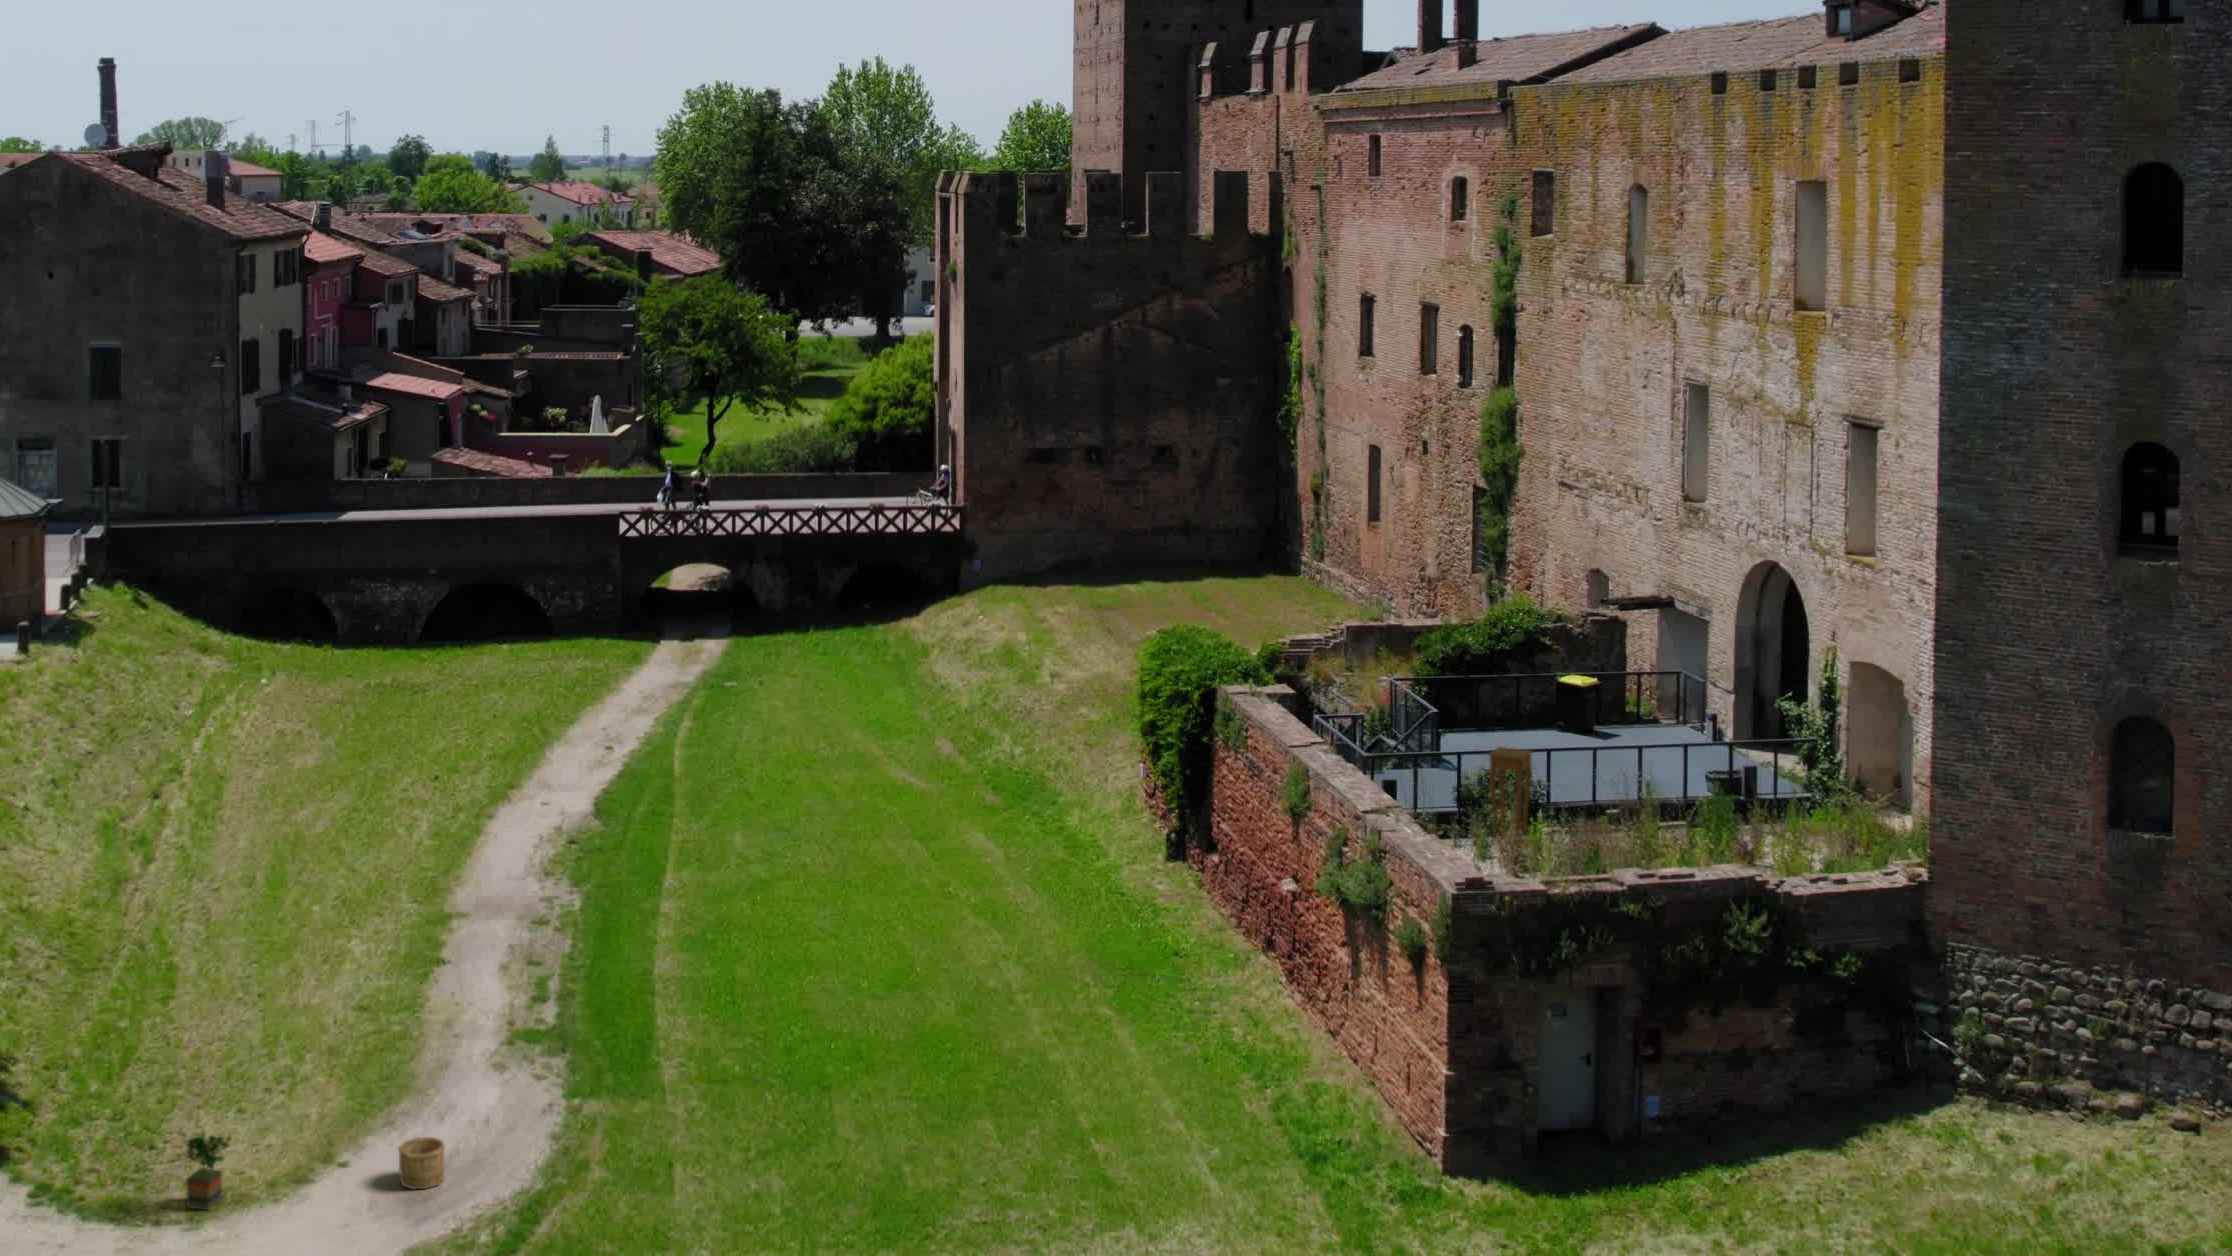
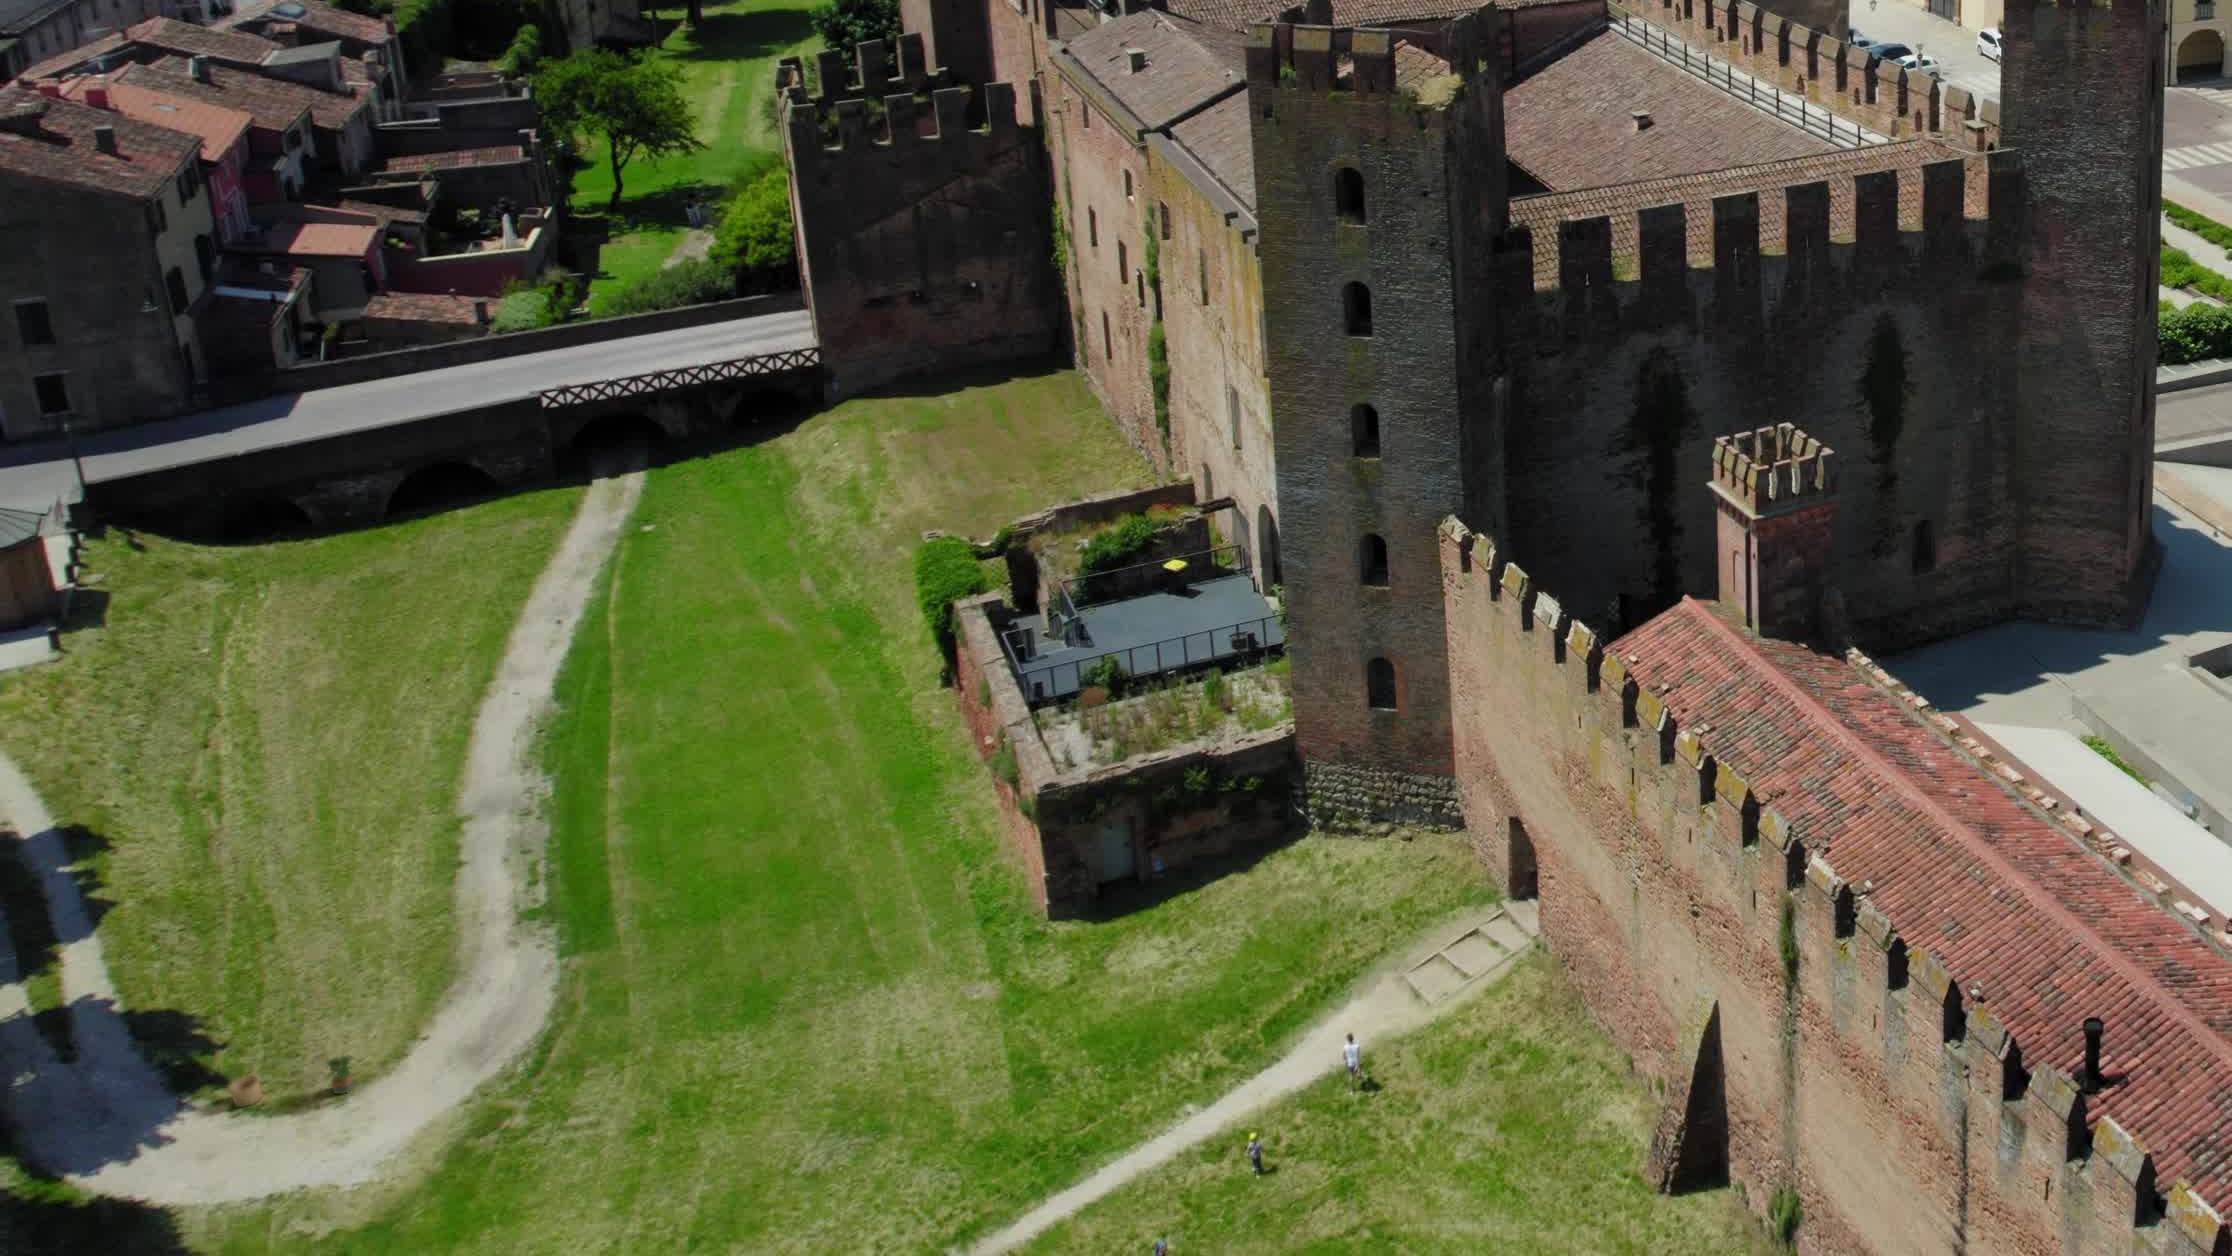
wooden bucket: present [398,1137,445,1189] -> present [230,1076,262,1107]

